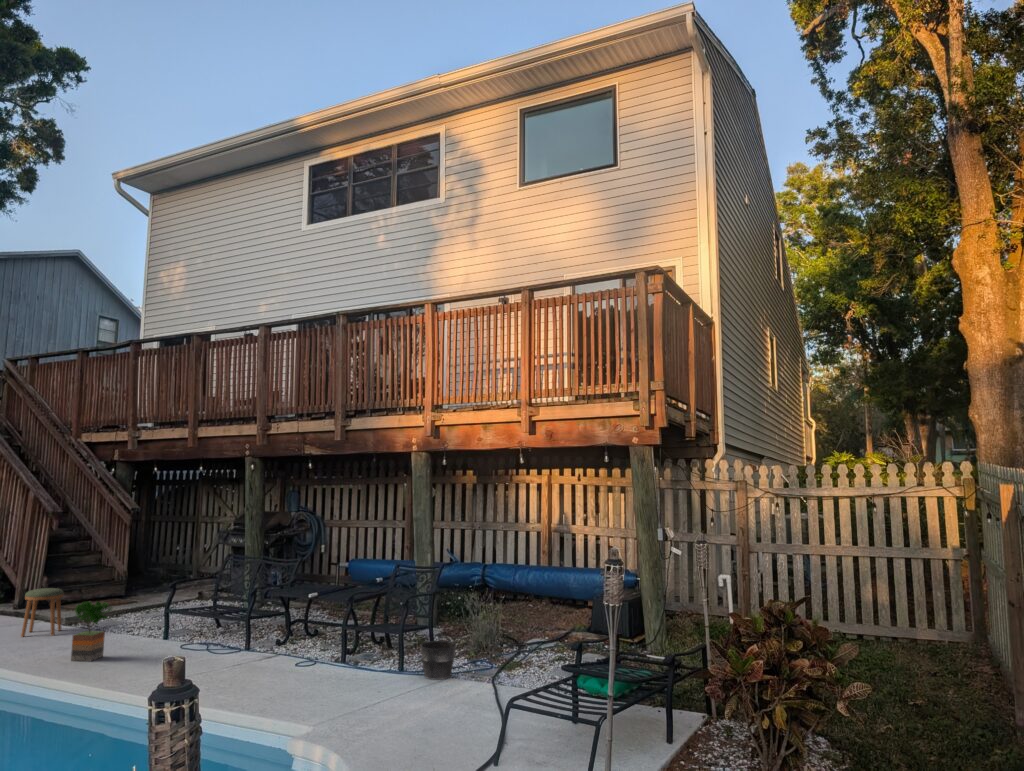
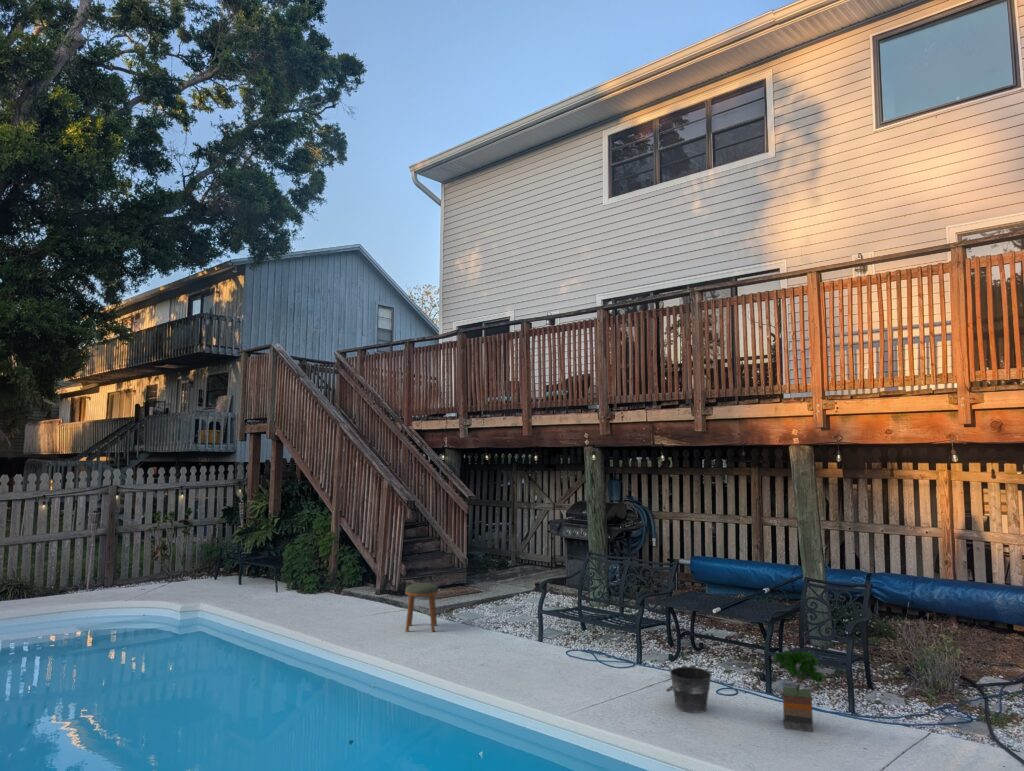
potted tree: present [71,601,112,661] -> present [773,650,824,732]
bucket: present [417,641,456,680] -> present [667,667,711,713]

